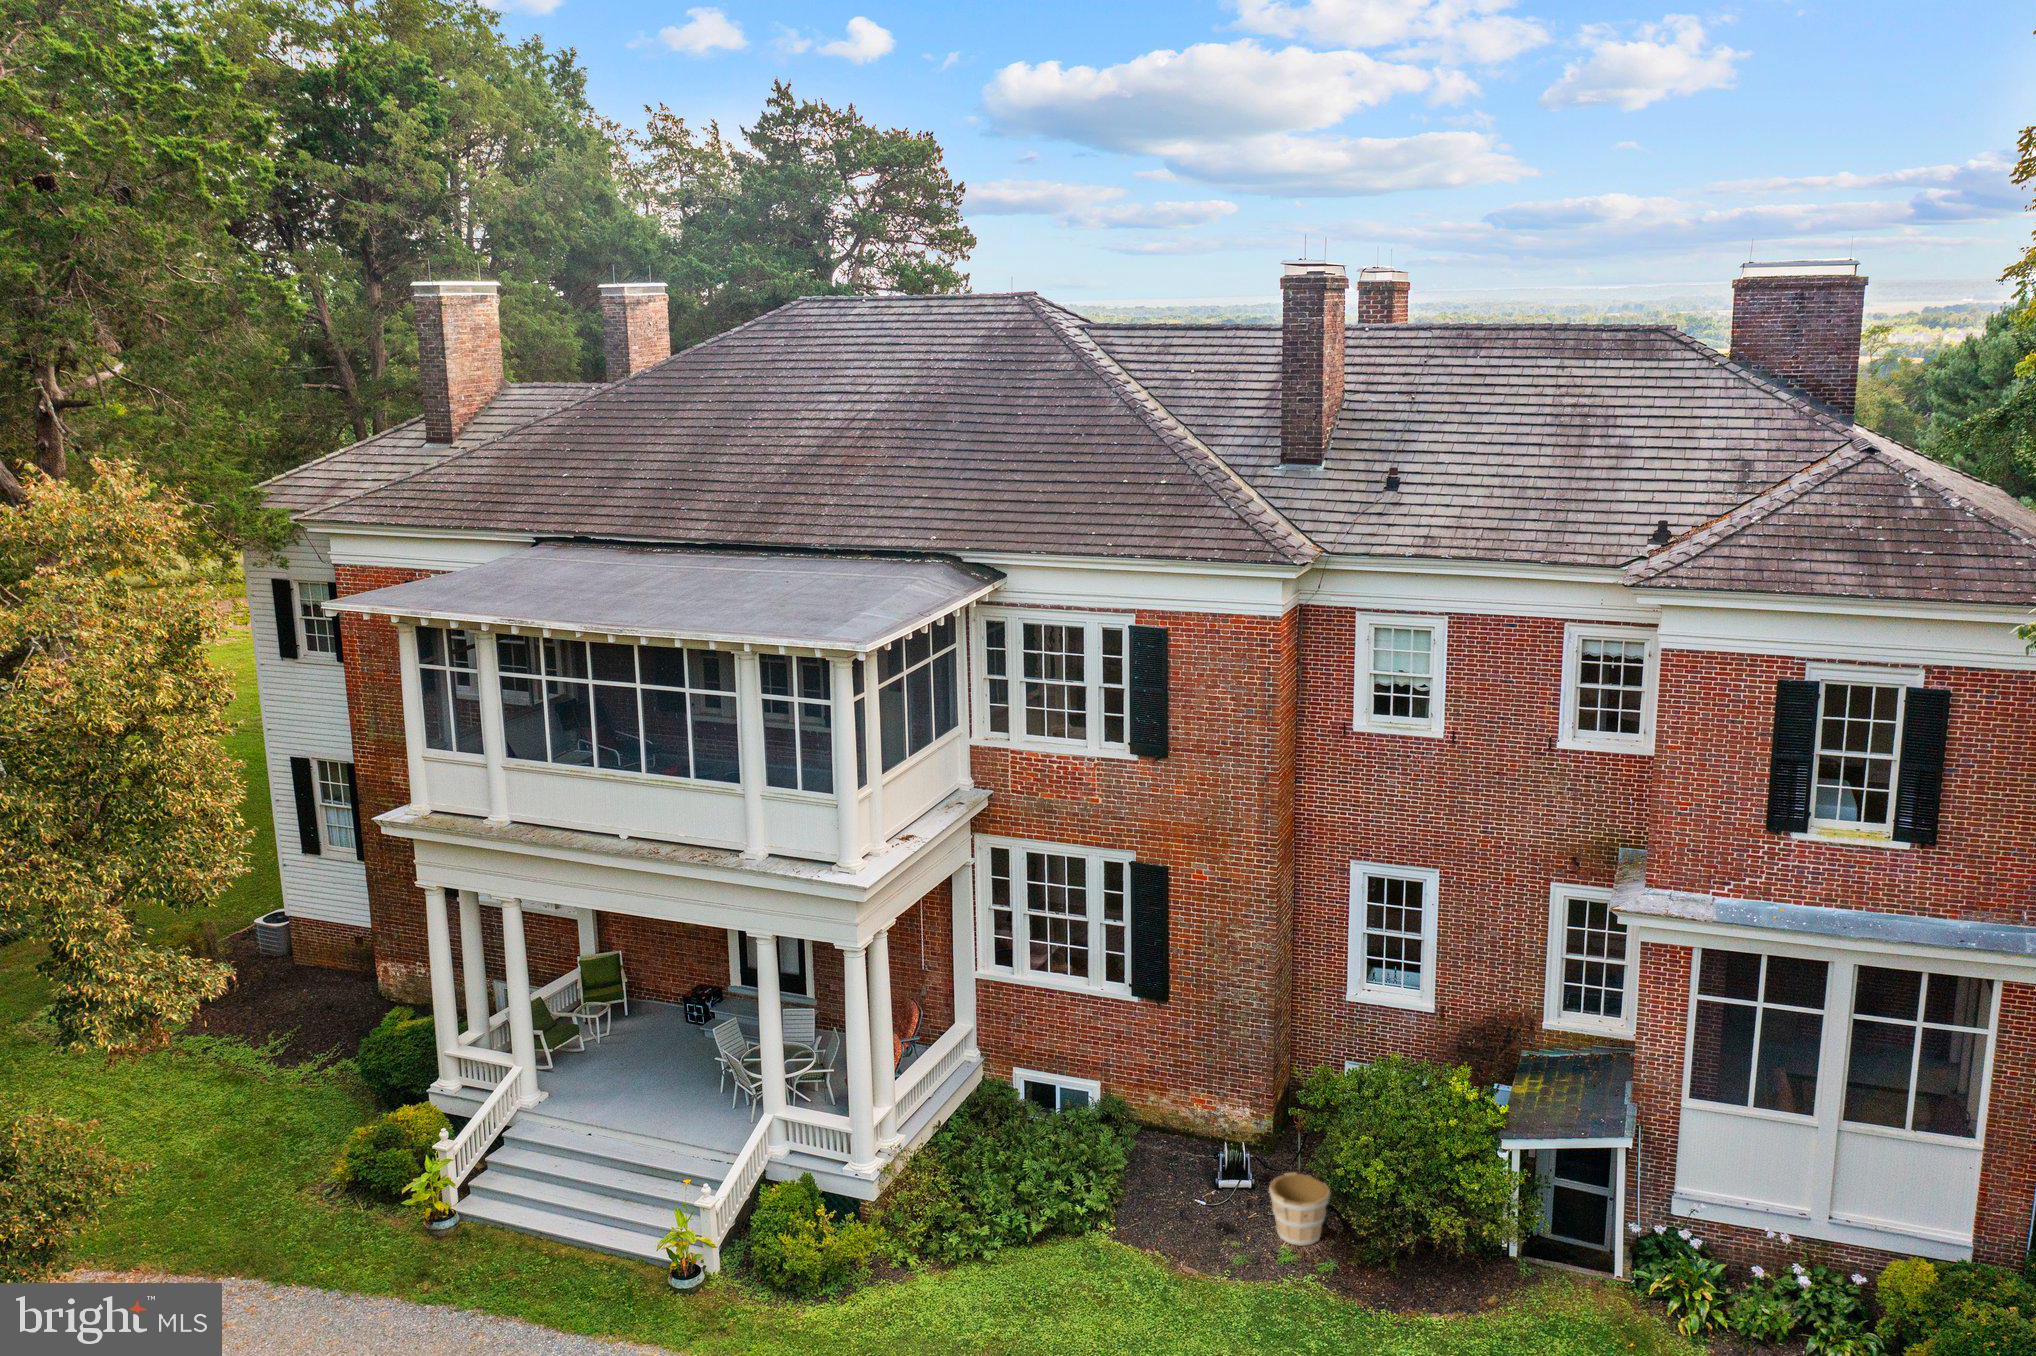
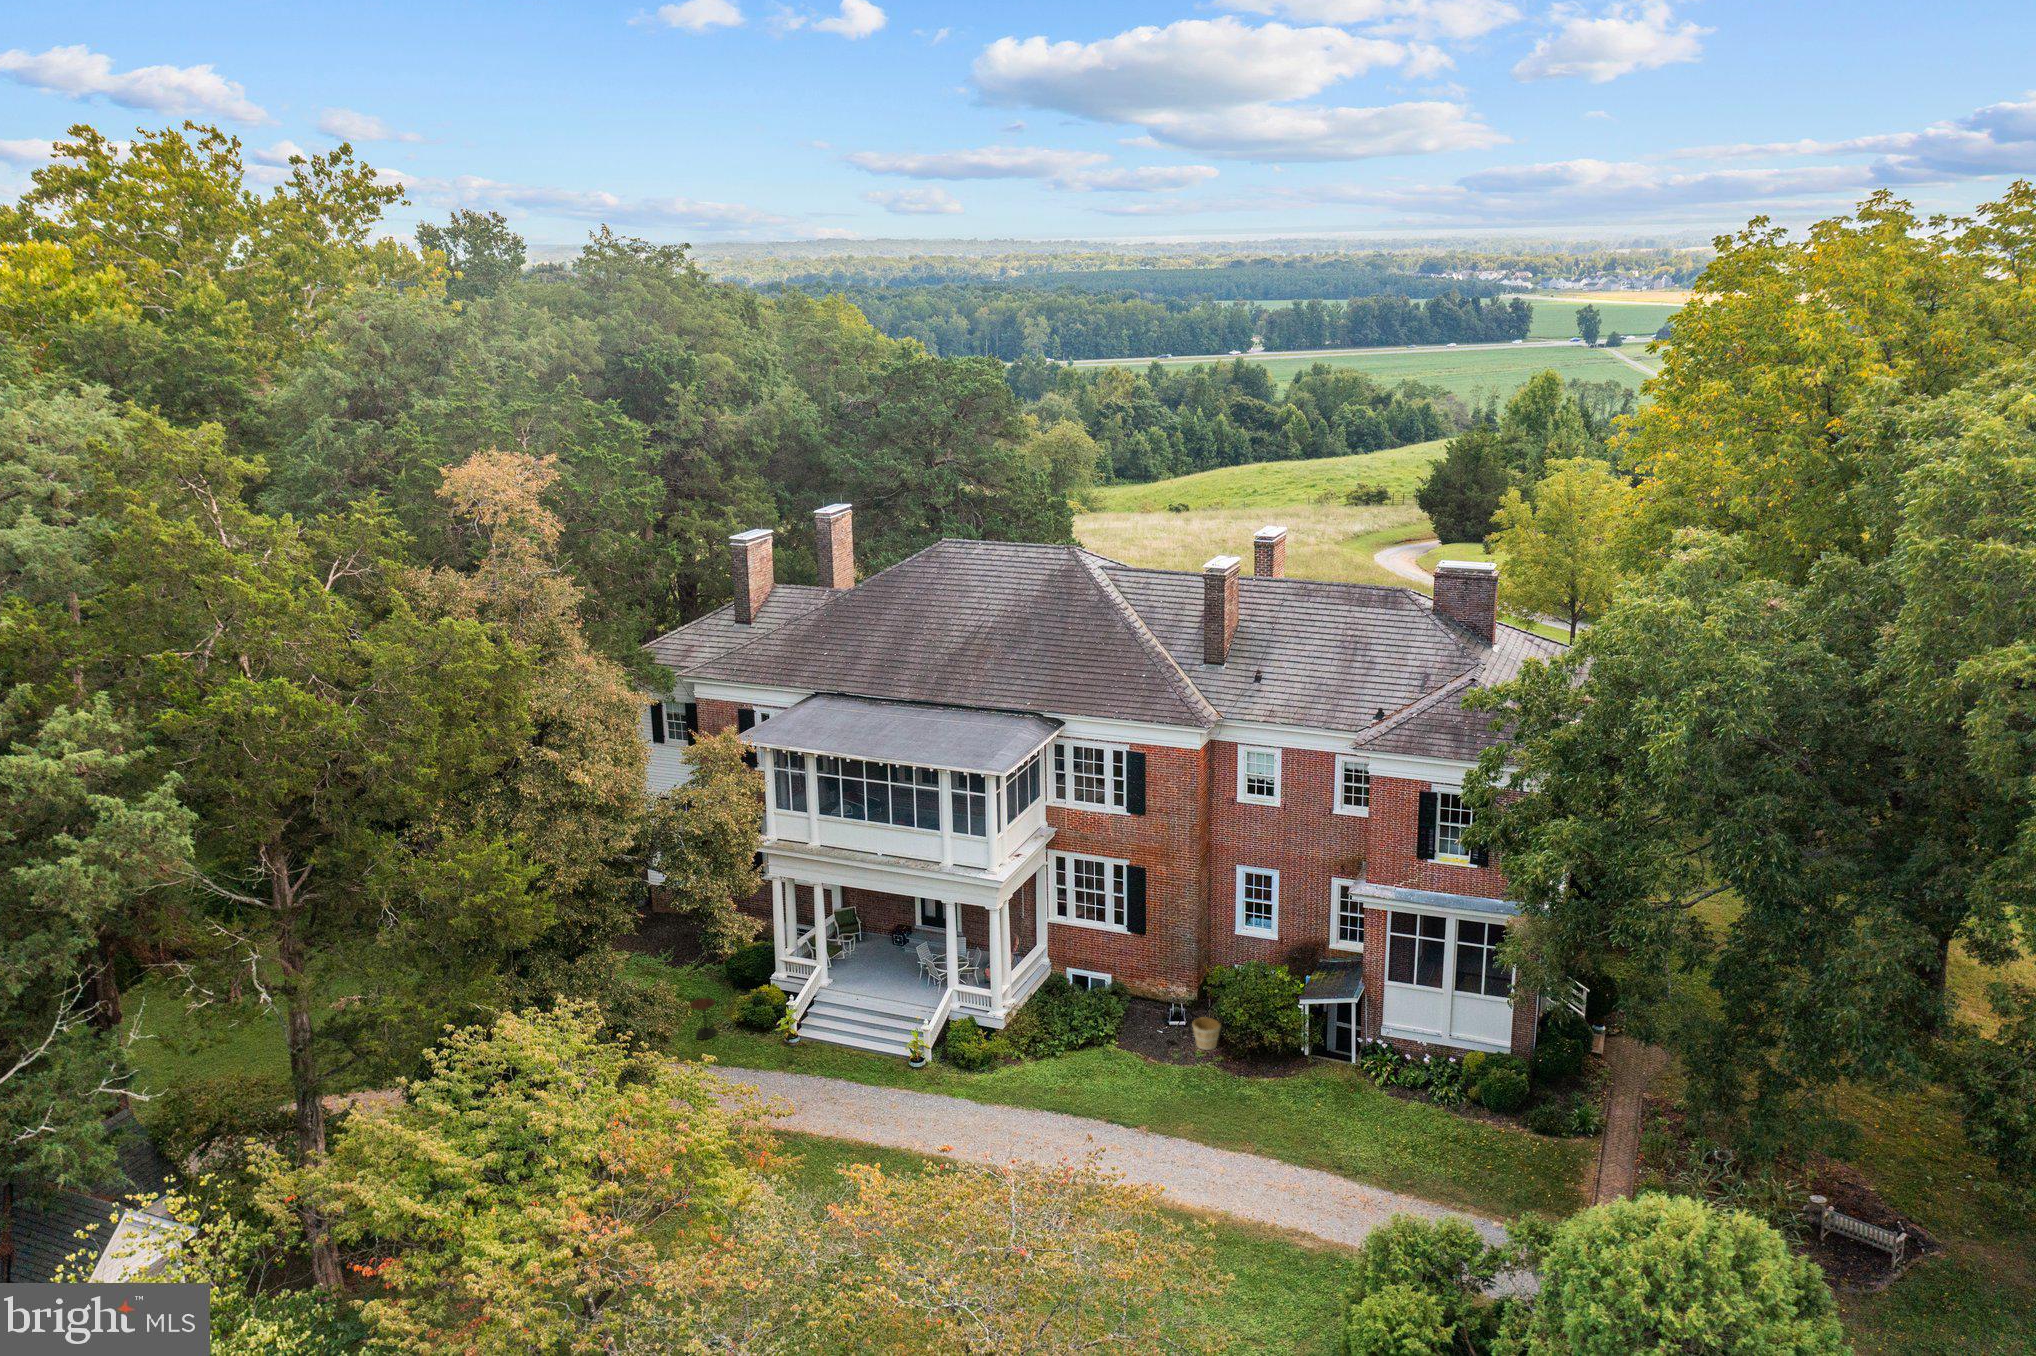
side table: none [228,1133,294,1222] -> present [690,998,718,1039]

